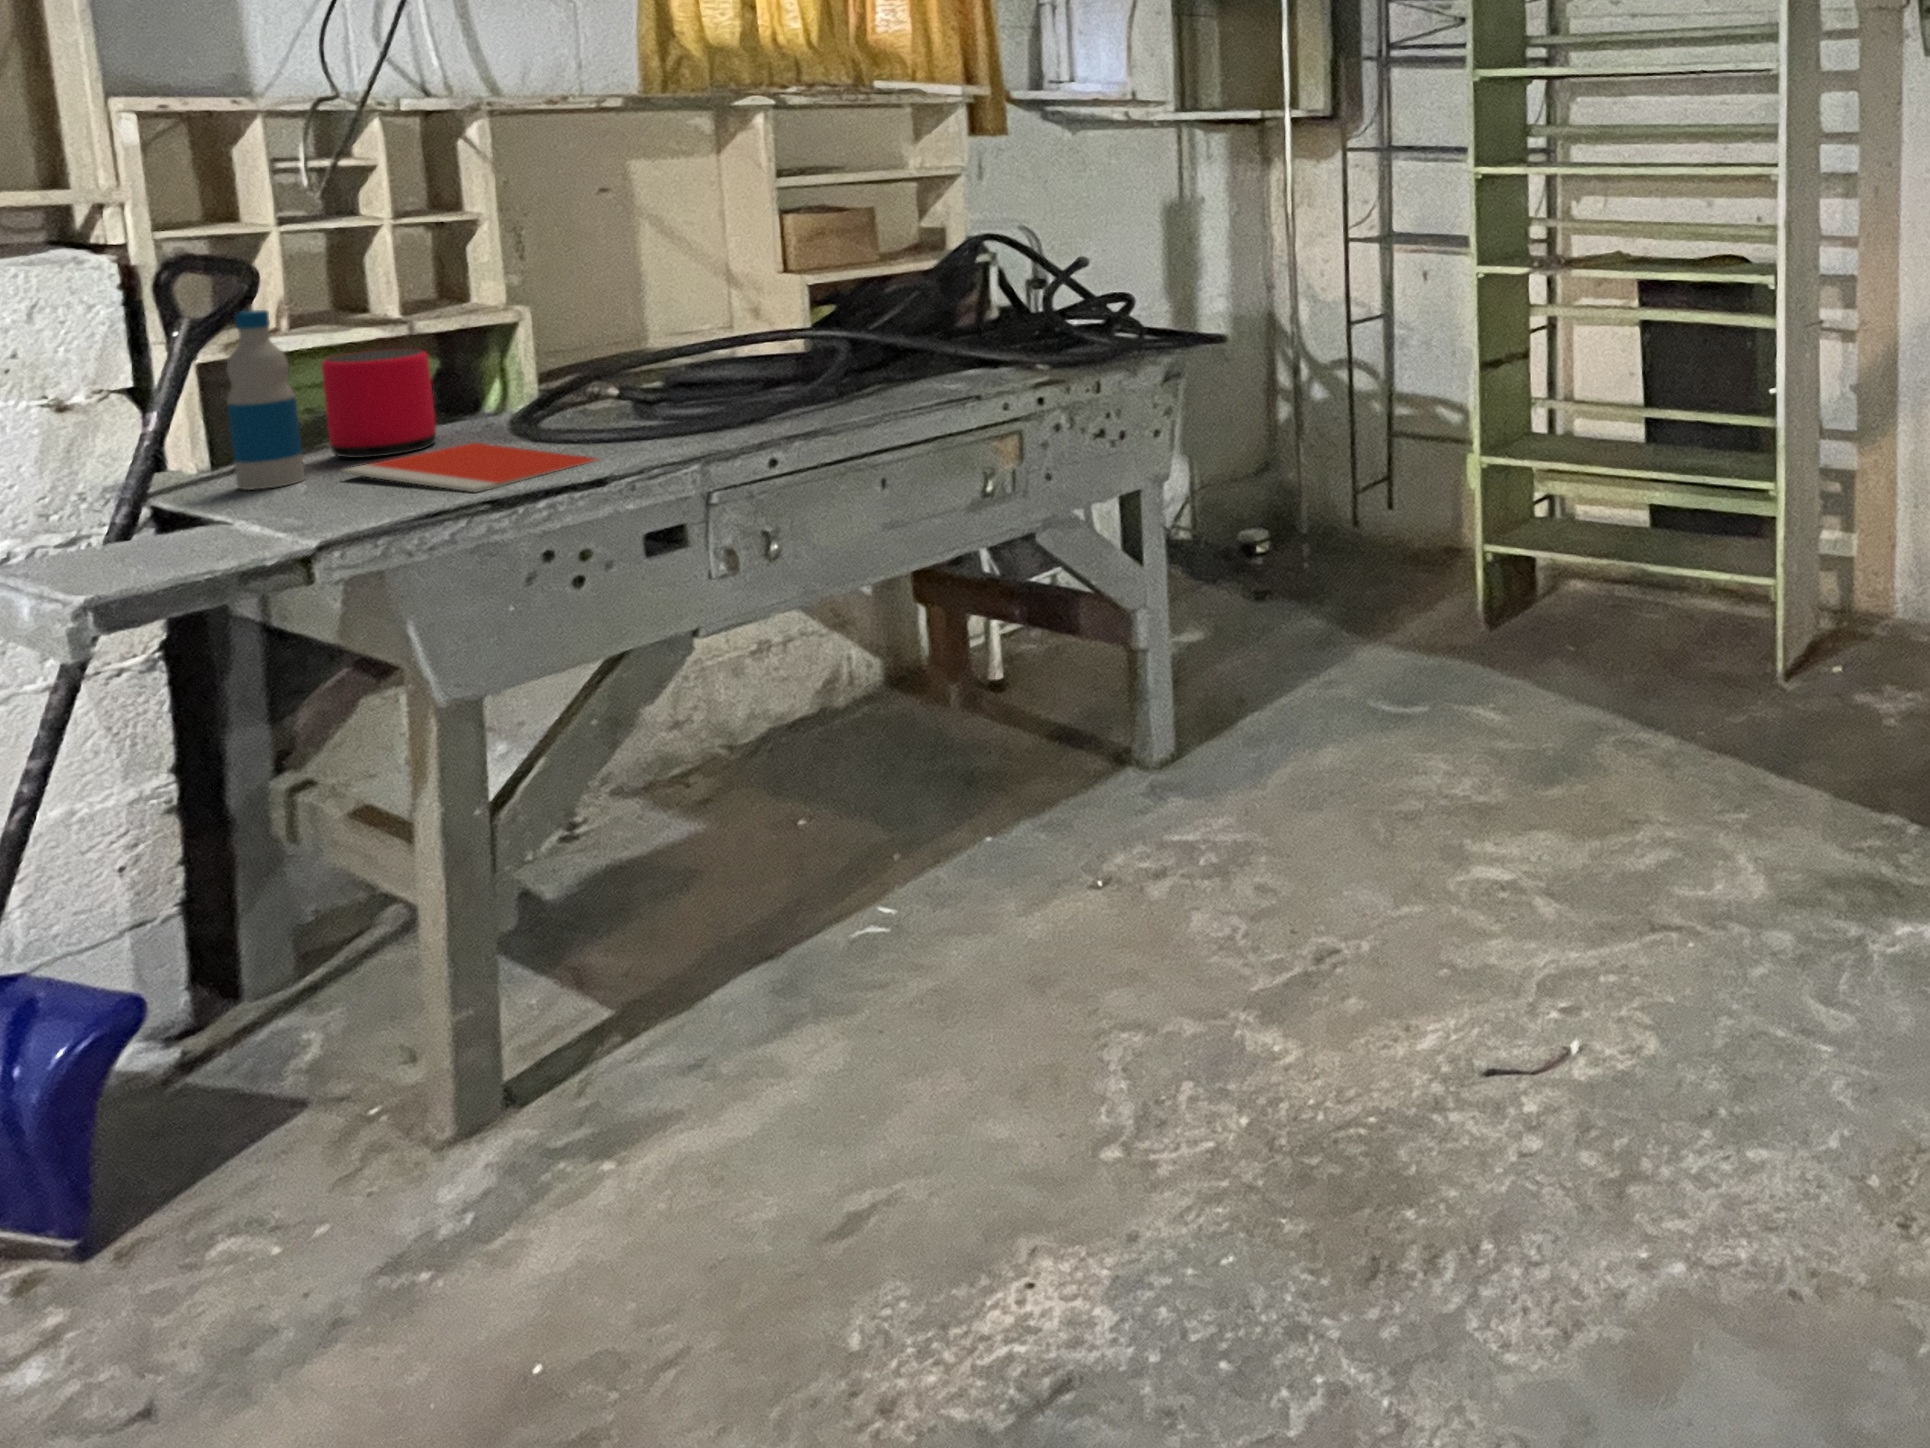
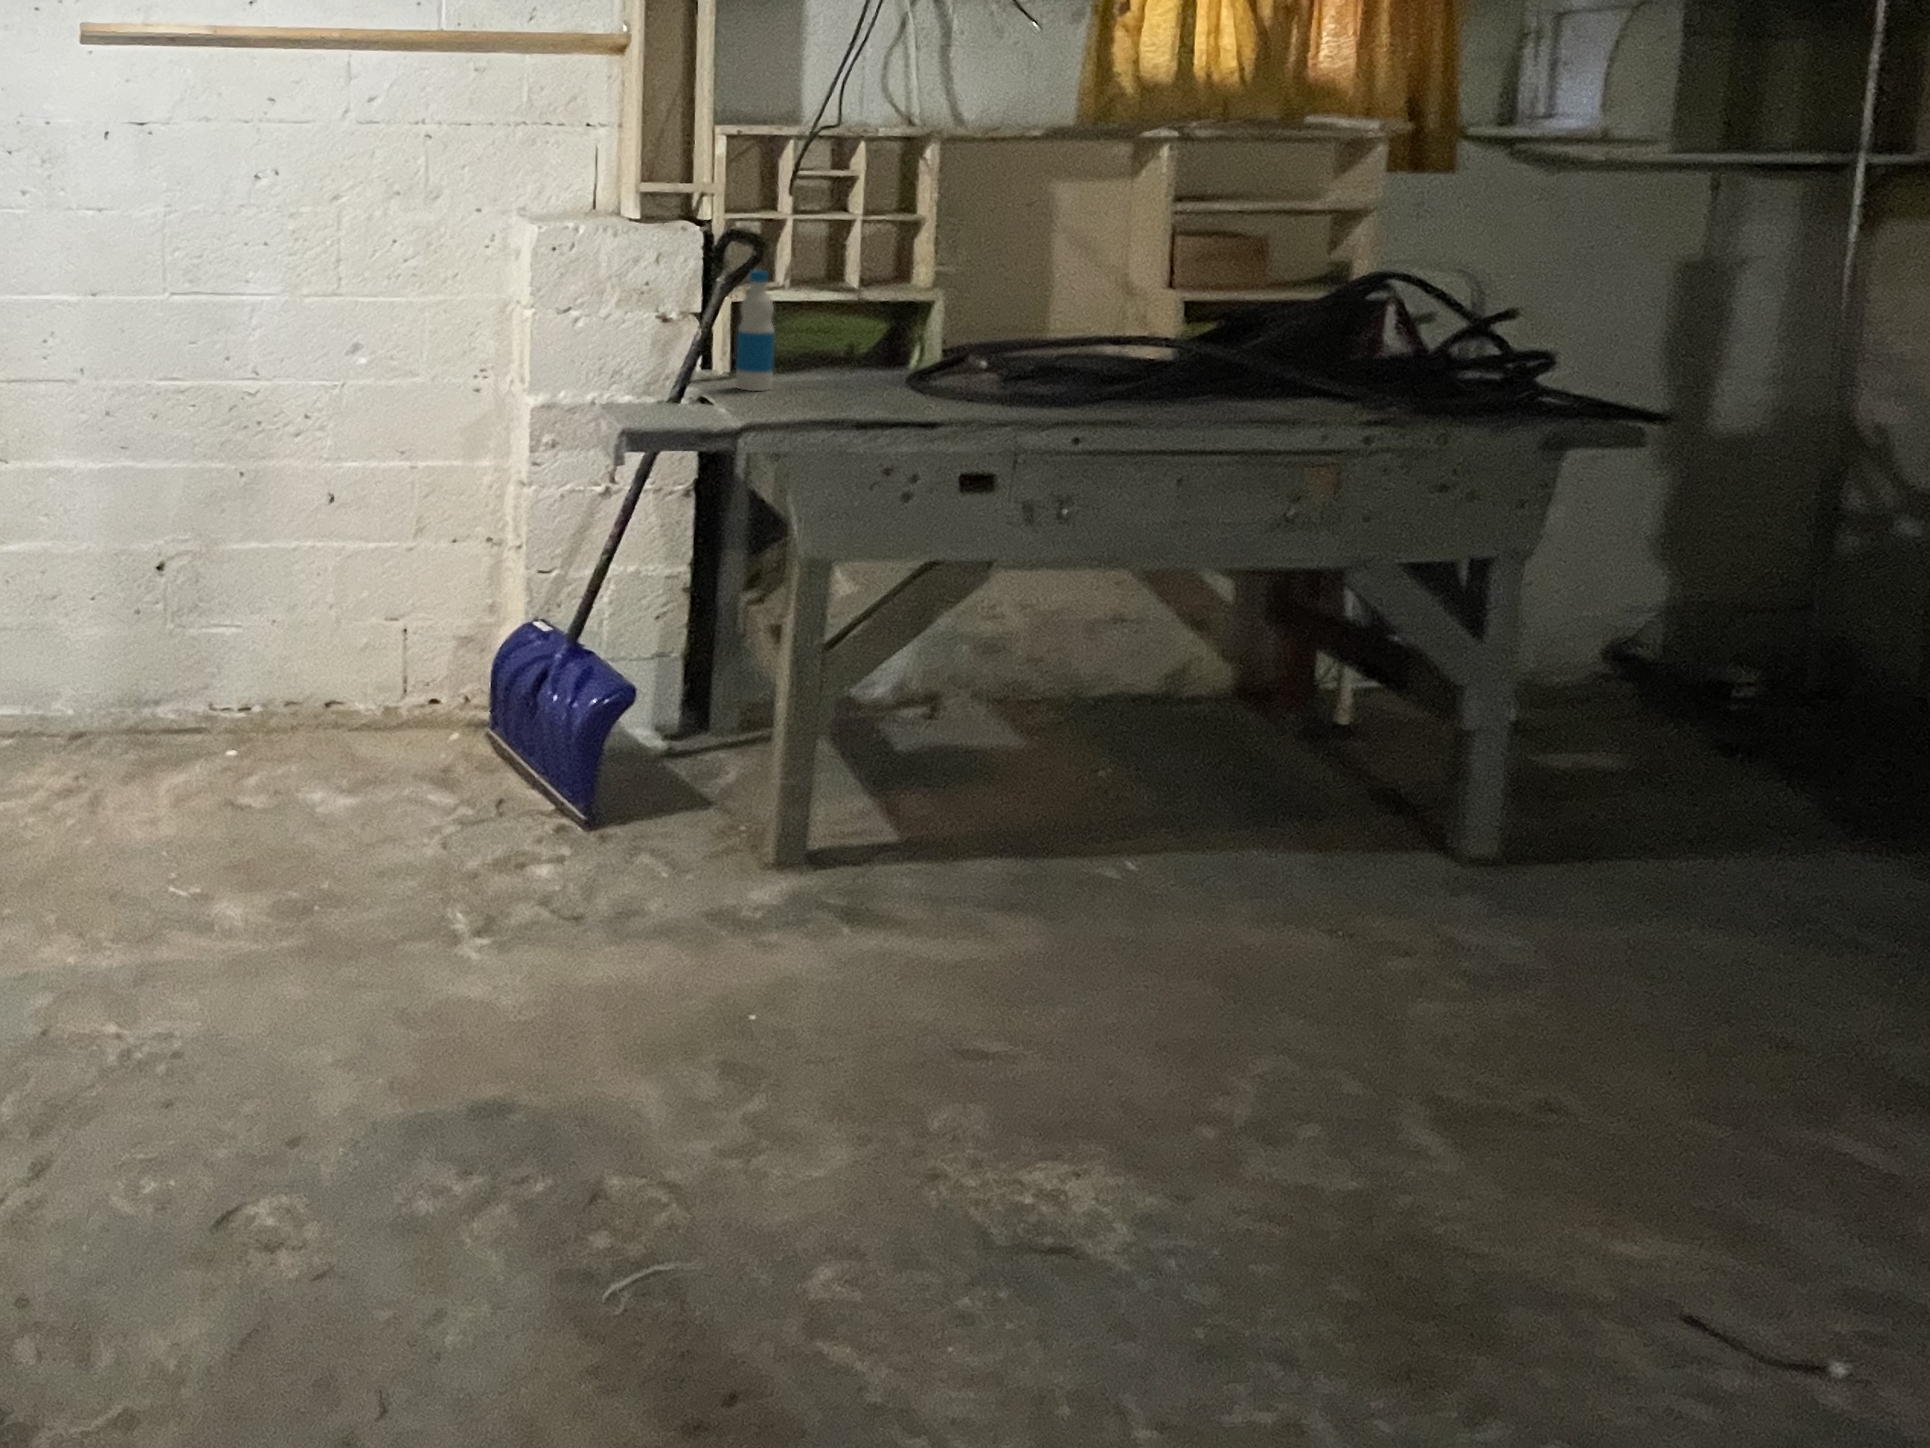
speaker: present [322,349,436,458] -> none [795,309,861,385]
notebook: present [342,443,596,492] -> none [789,386,945,418]

